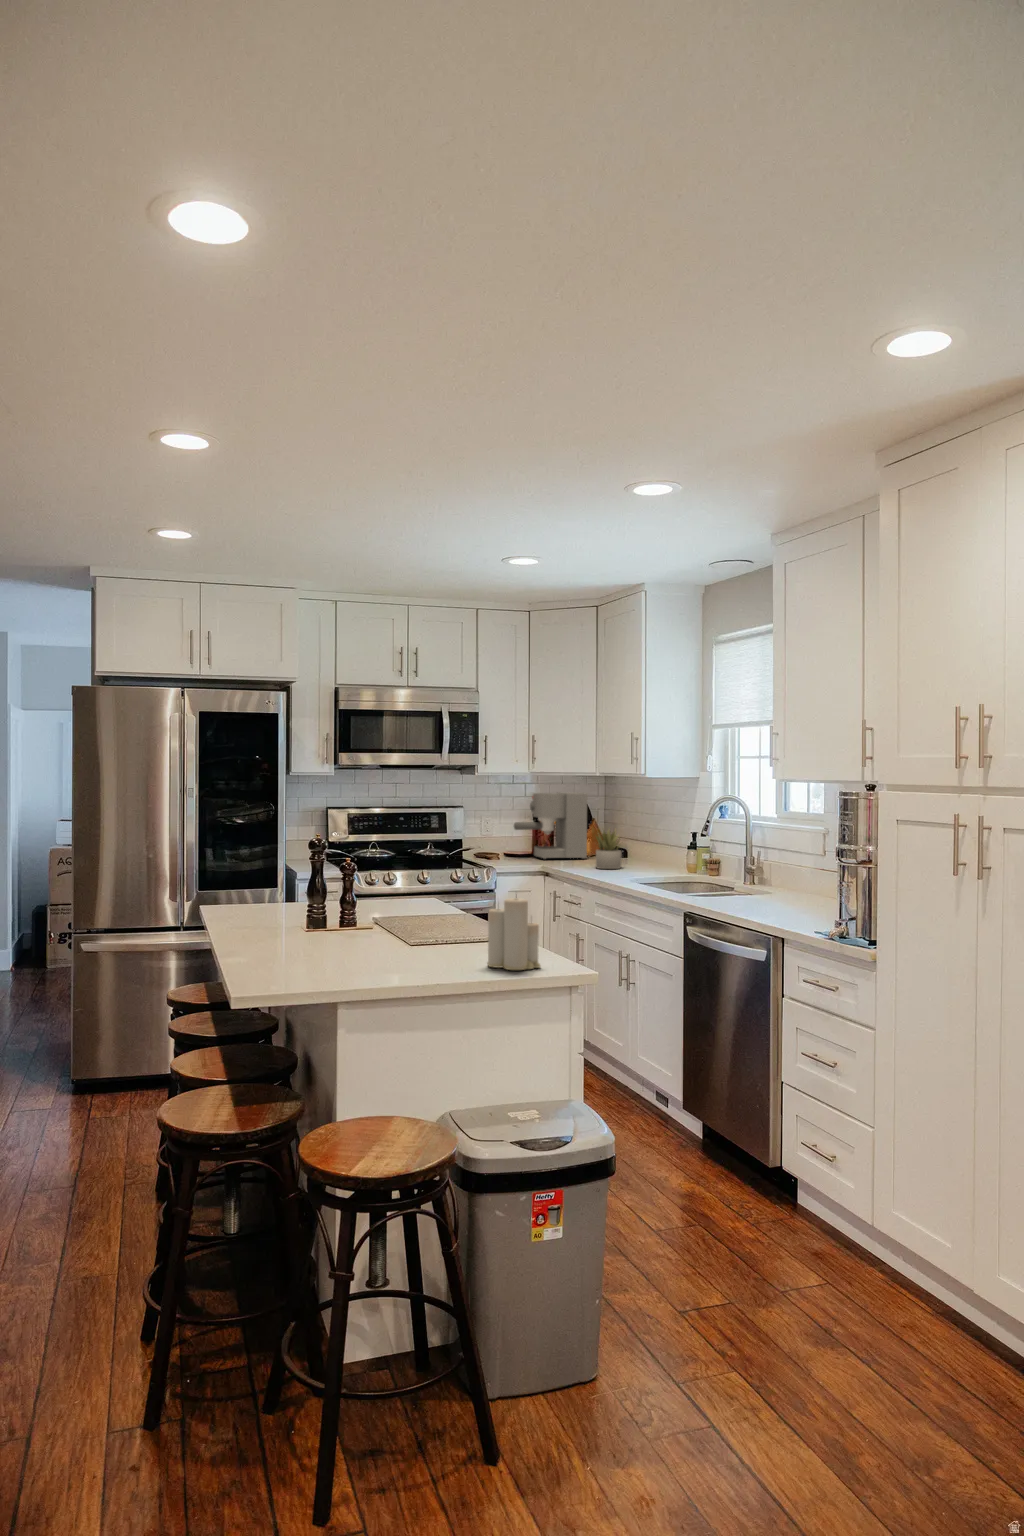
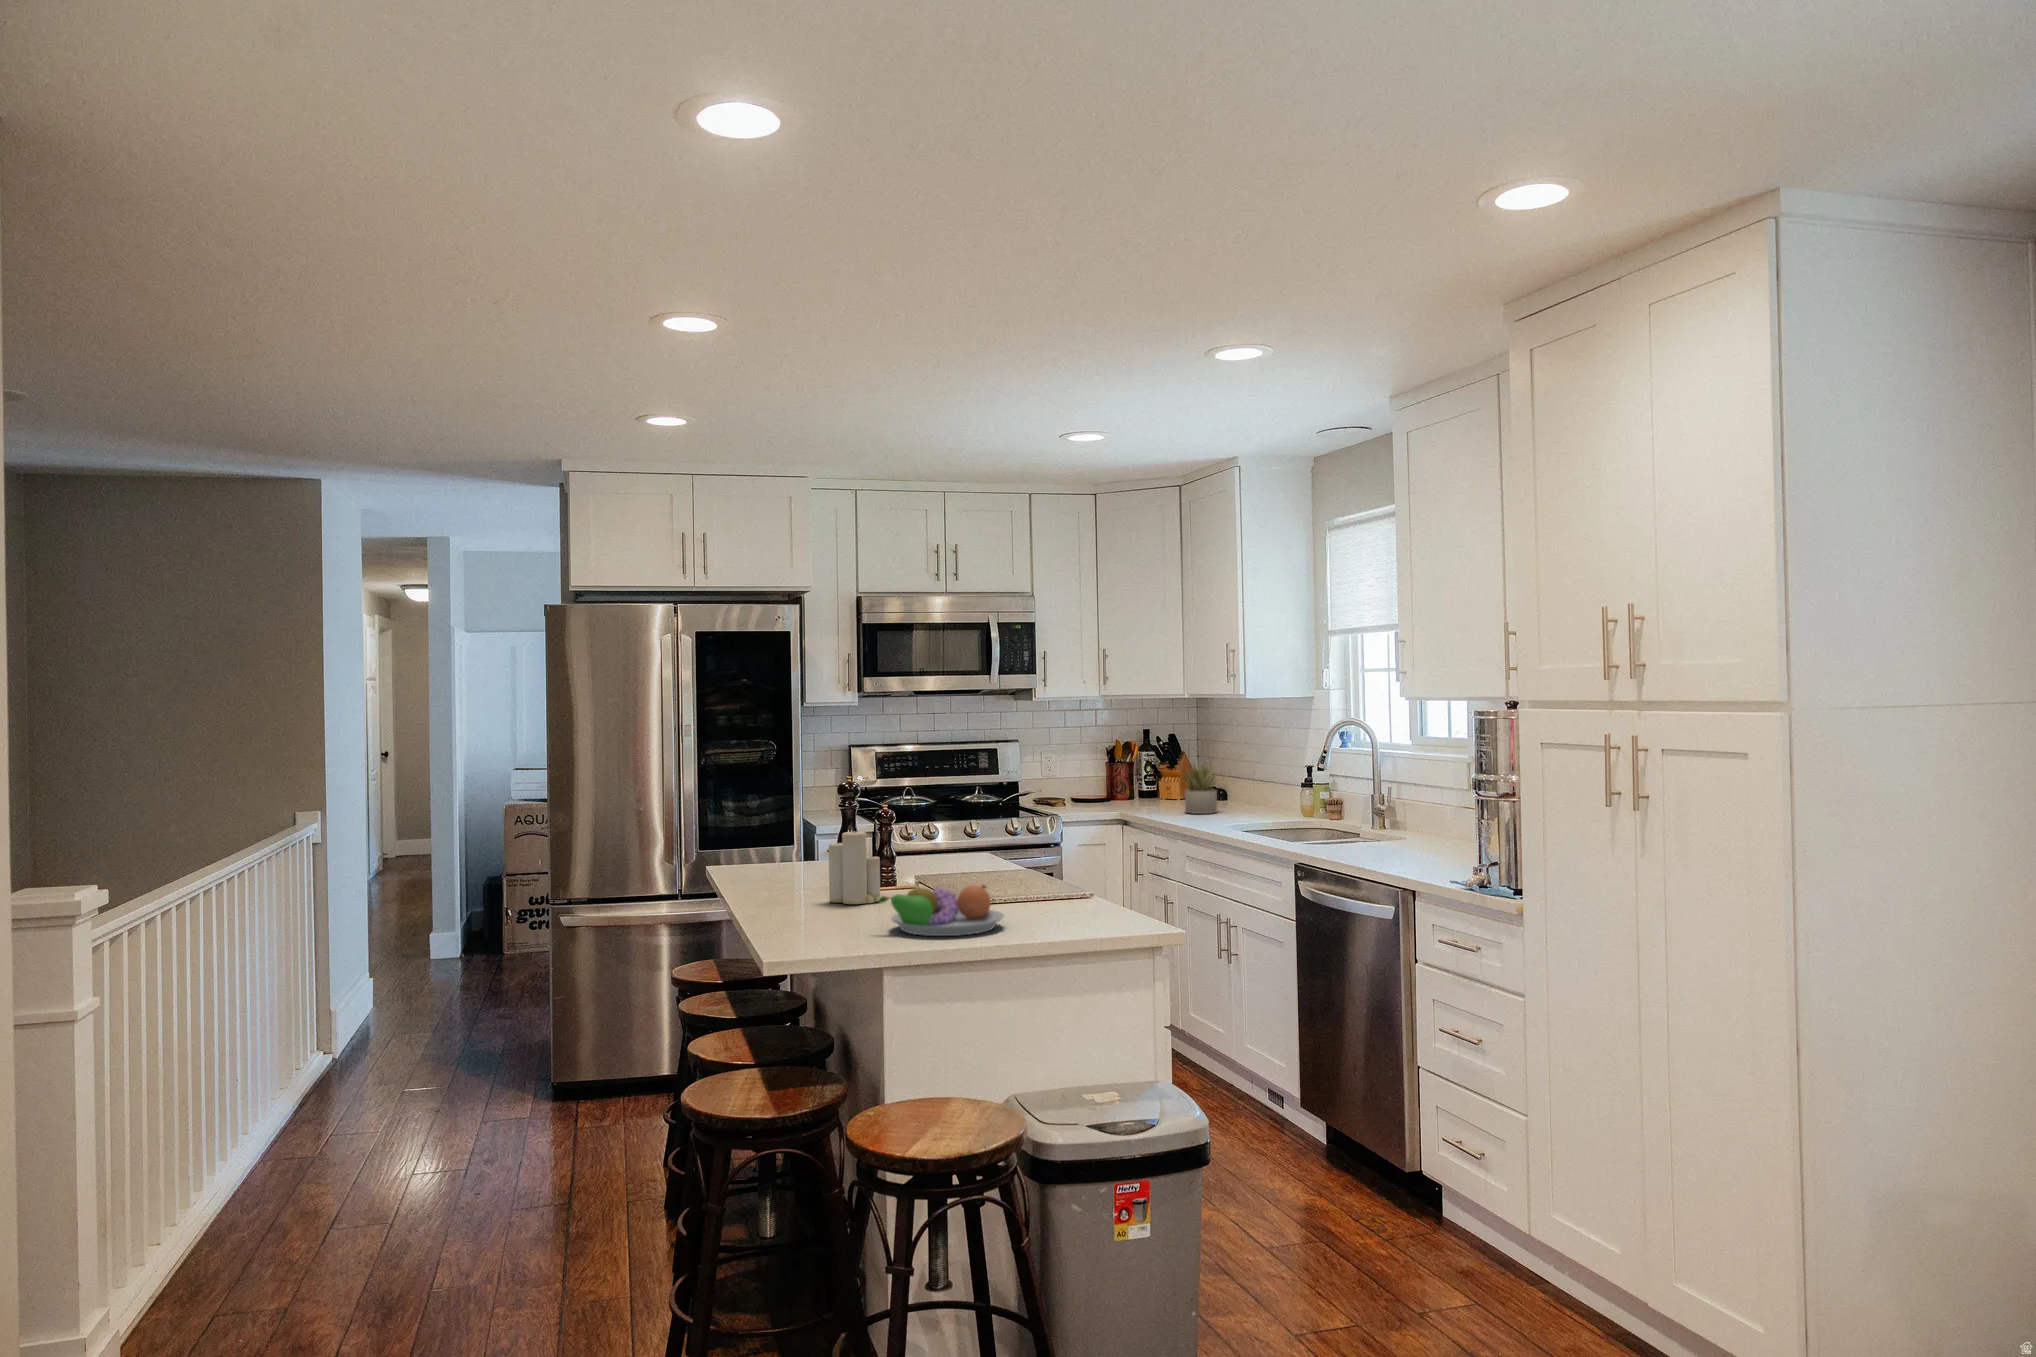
coffee maker: present [514,793,587,859] -> none [1082,720,1174,804]
candle: present [487,898,540,970] -> present [829,831,880,904]
fruit bowl: none [336,925,446,975] -> present [878,881,1004,936]

